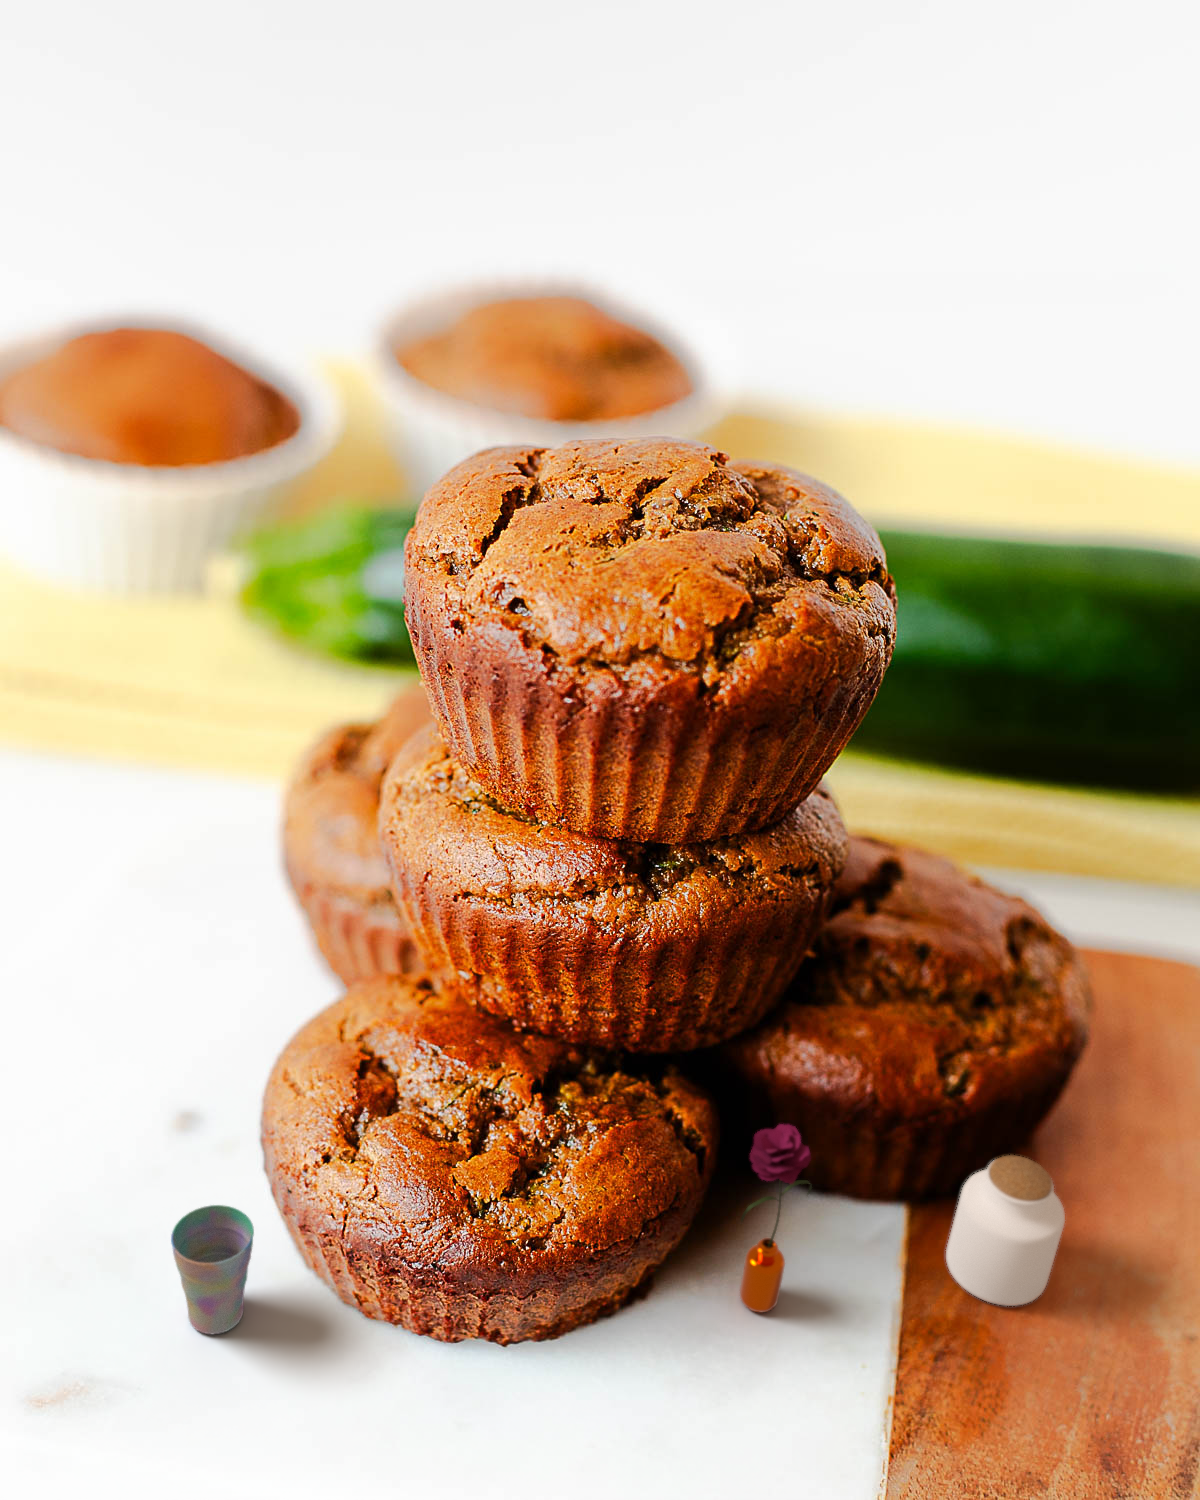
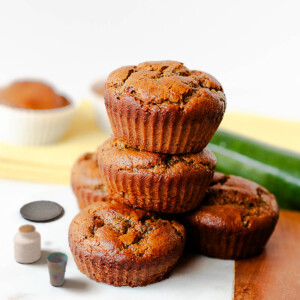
plate: none [82,923,248,1022] -> present [20,200,63,221]
flower: present [740,1124,812,1312] -> none [193,228,210,282]
jar: present [946,1155,1065,1306] -> present [13,224,41,263]

